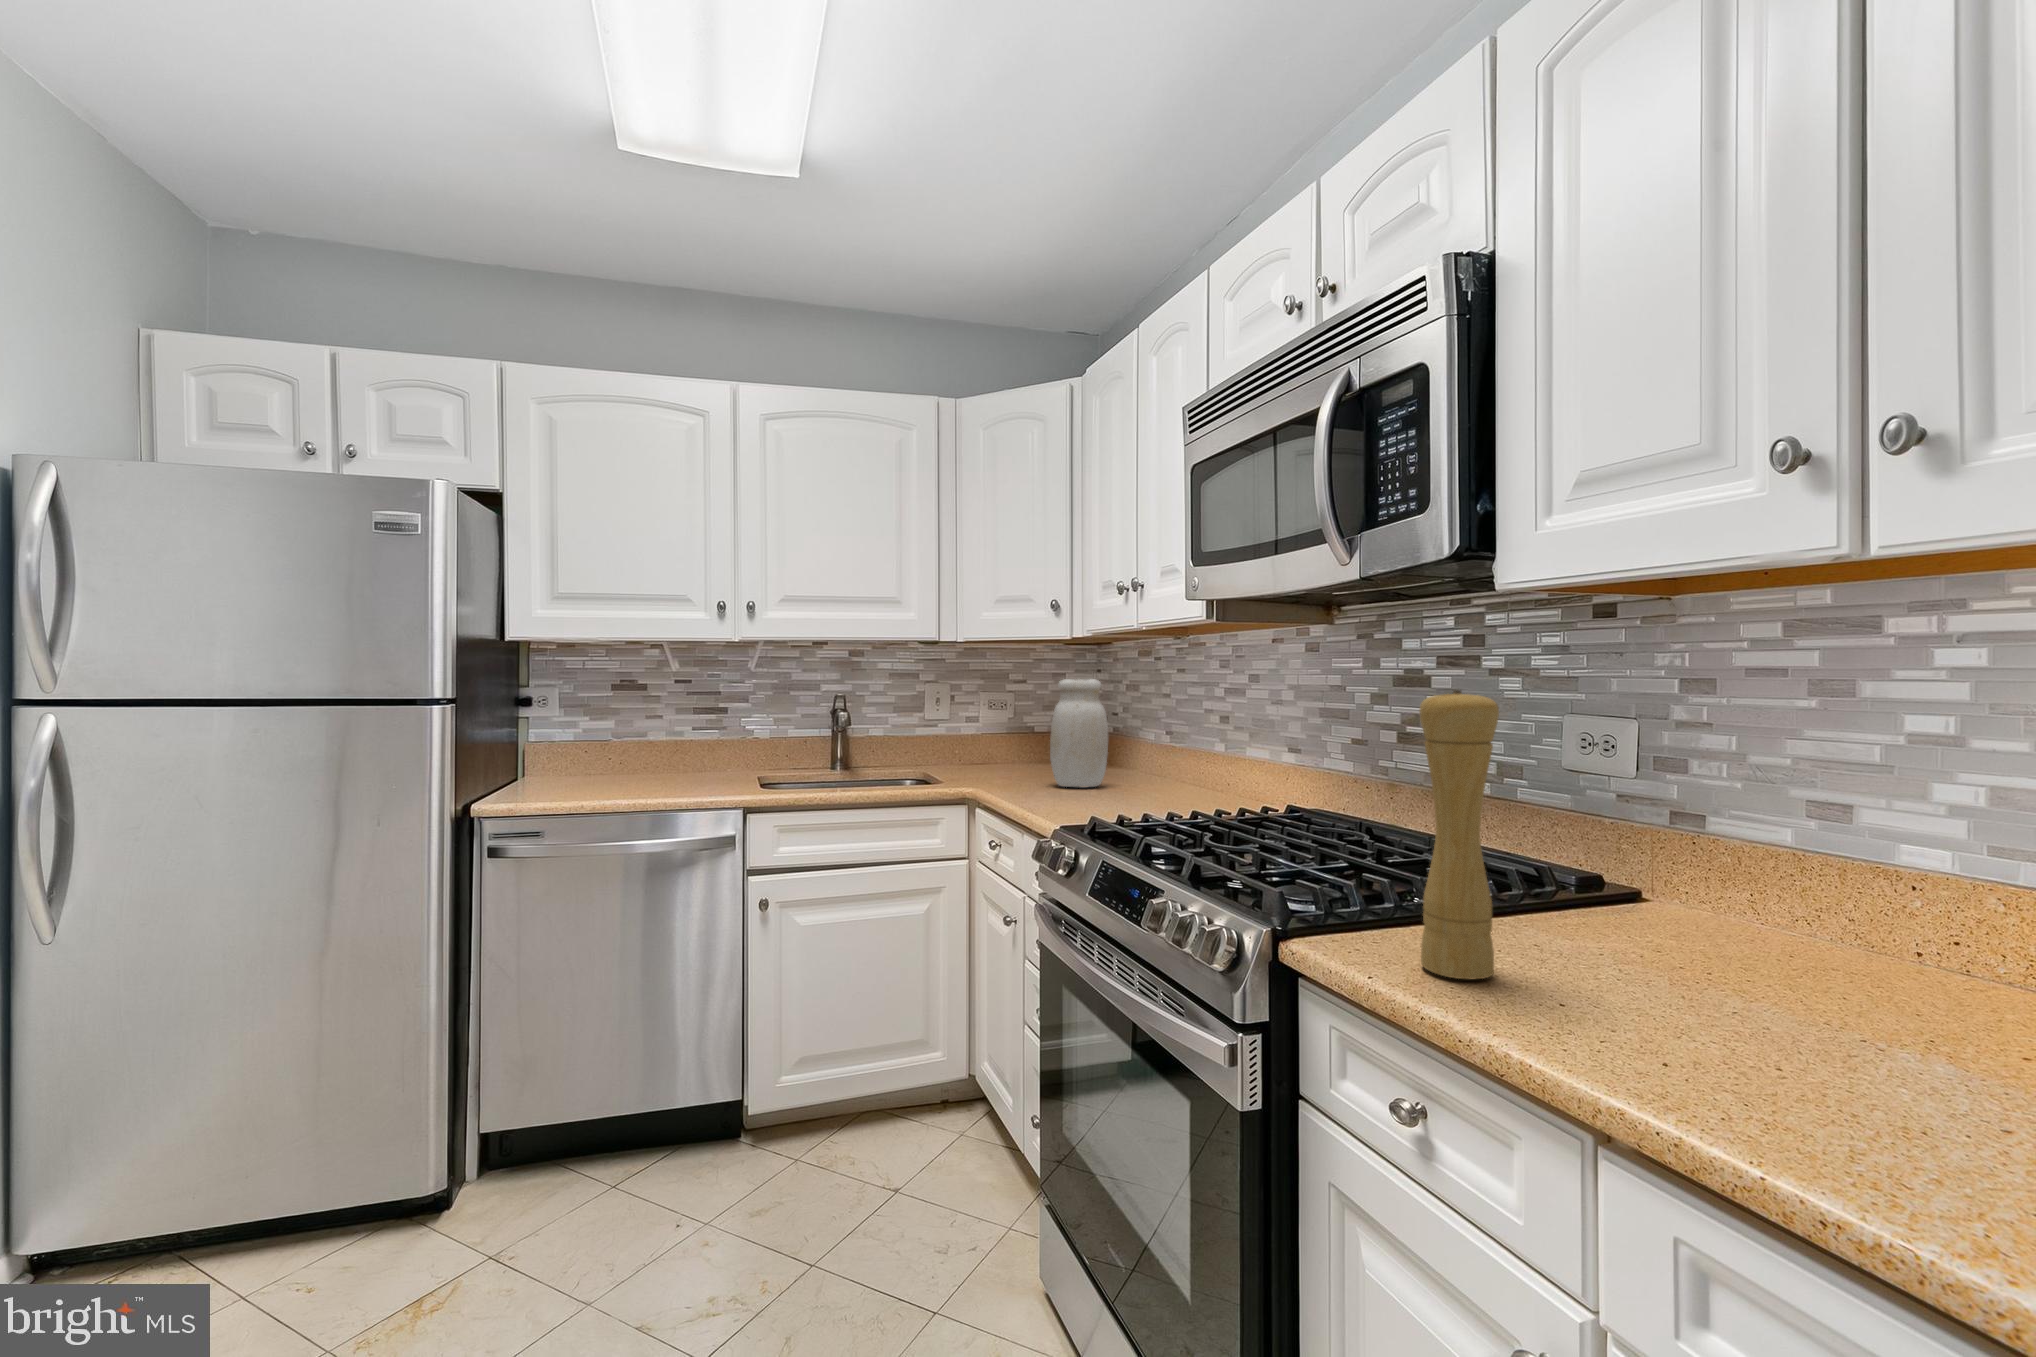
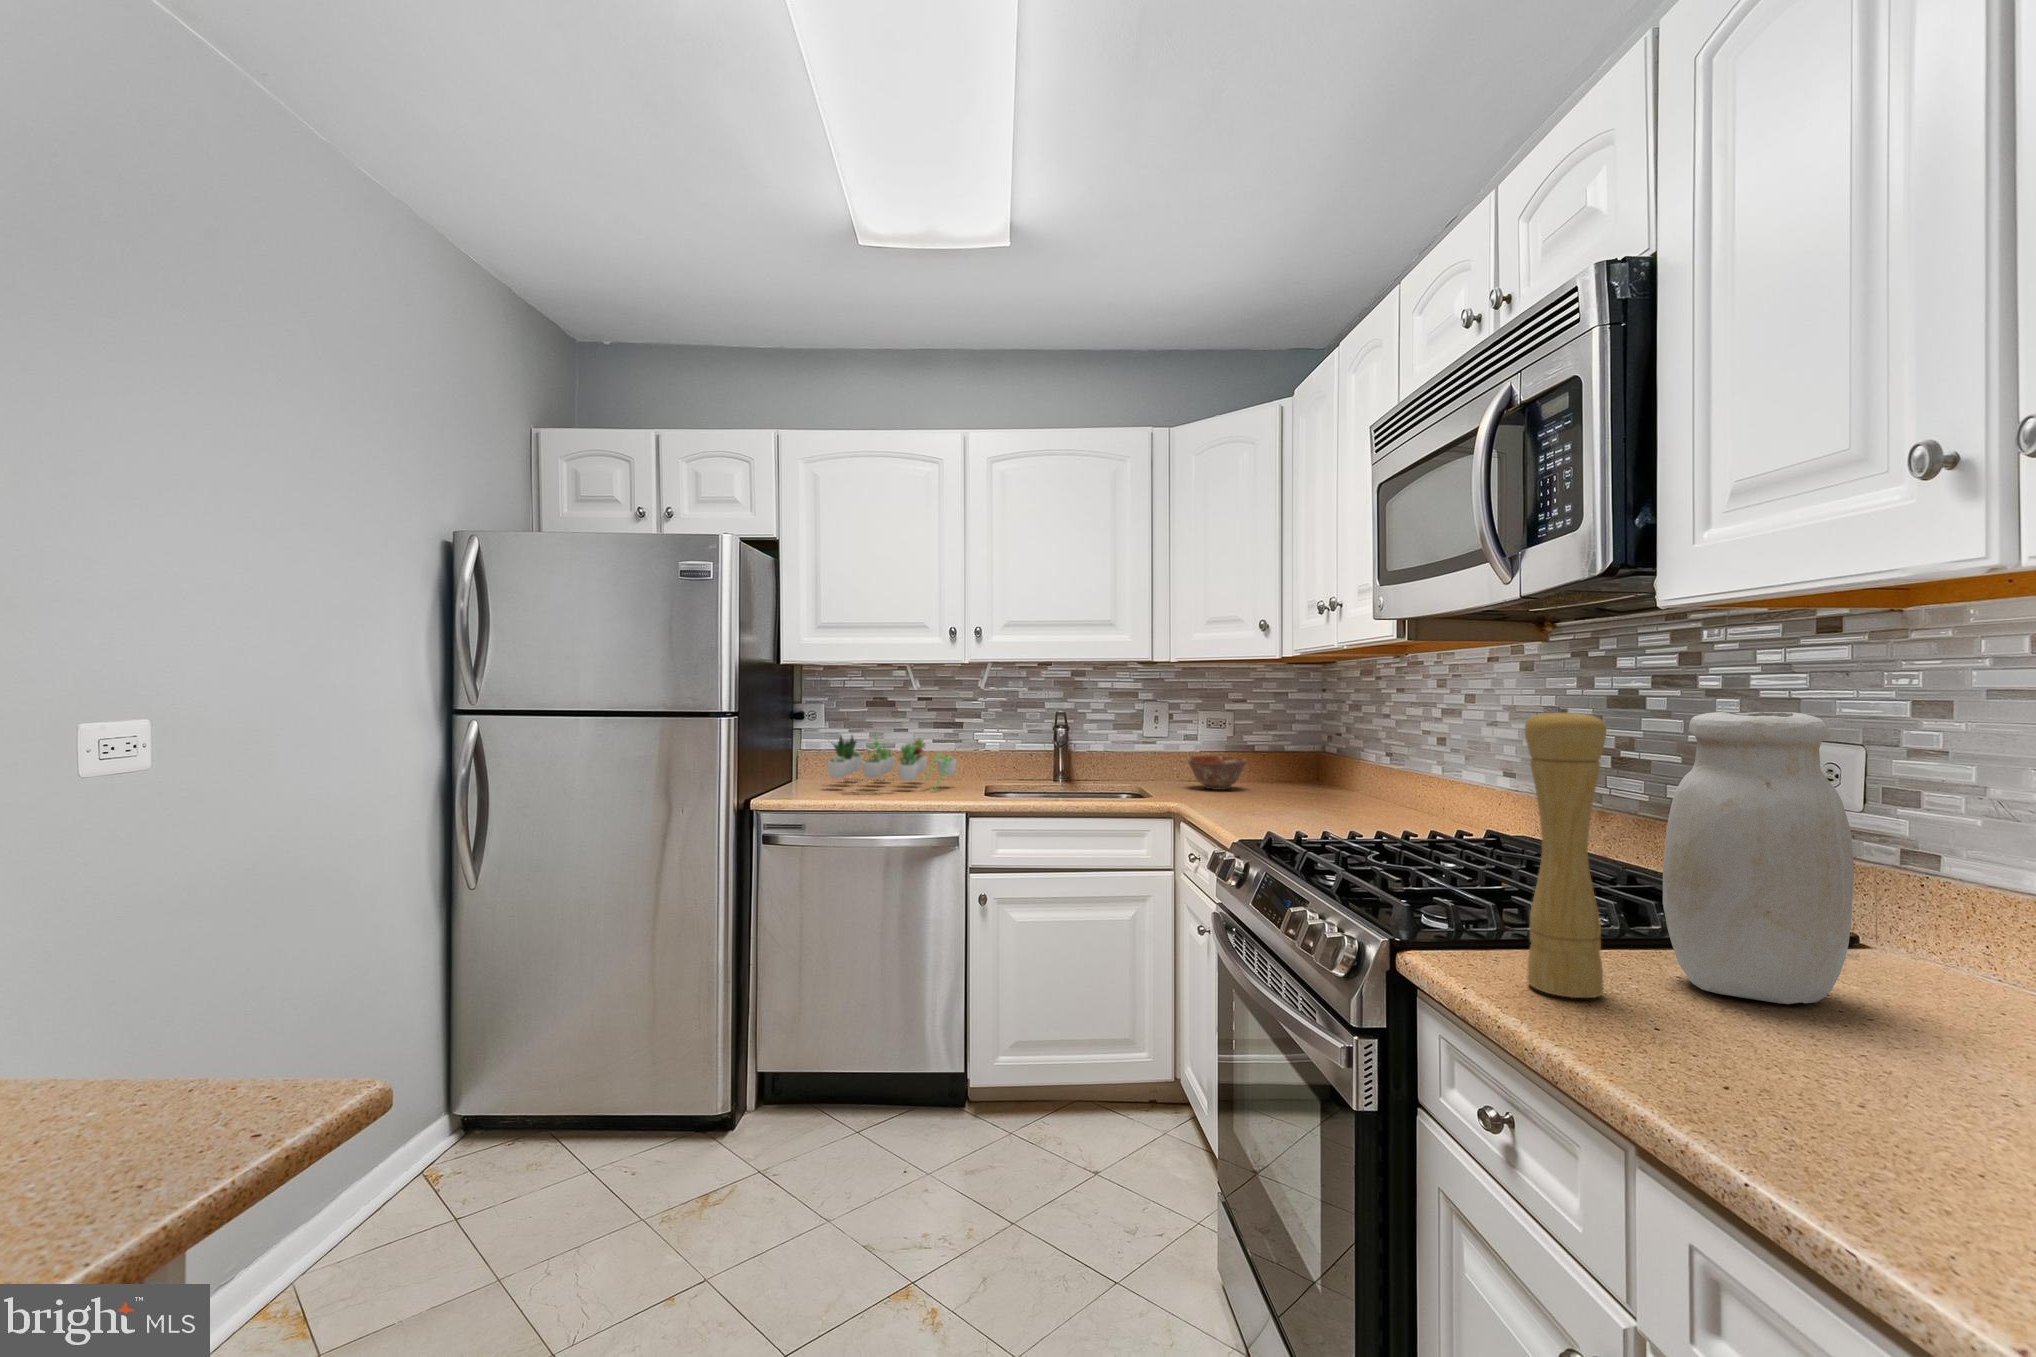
jar: present [1050,679,1108,788] -> present [1663,712,1854,1004]
succulent plant: none [568,718,722,786] -> present [828,736,957,790]
ceramic bowl: none [969,738,1029,773] -> present [1187,755,1247,790]

